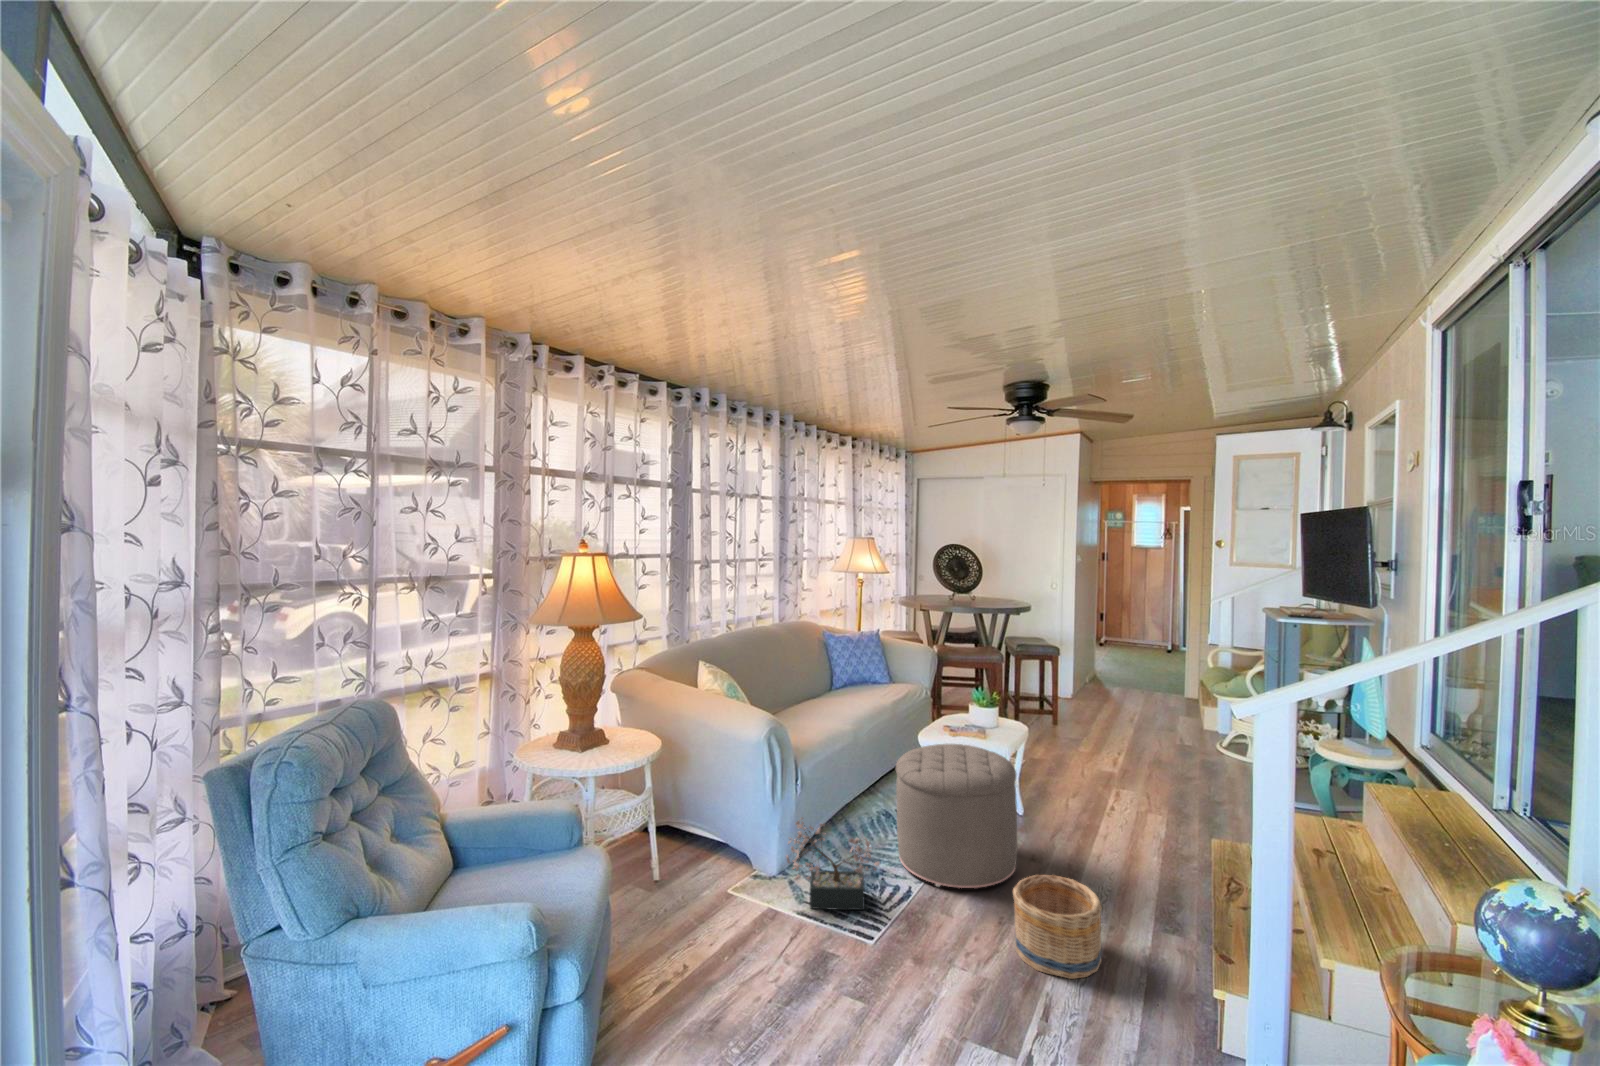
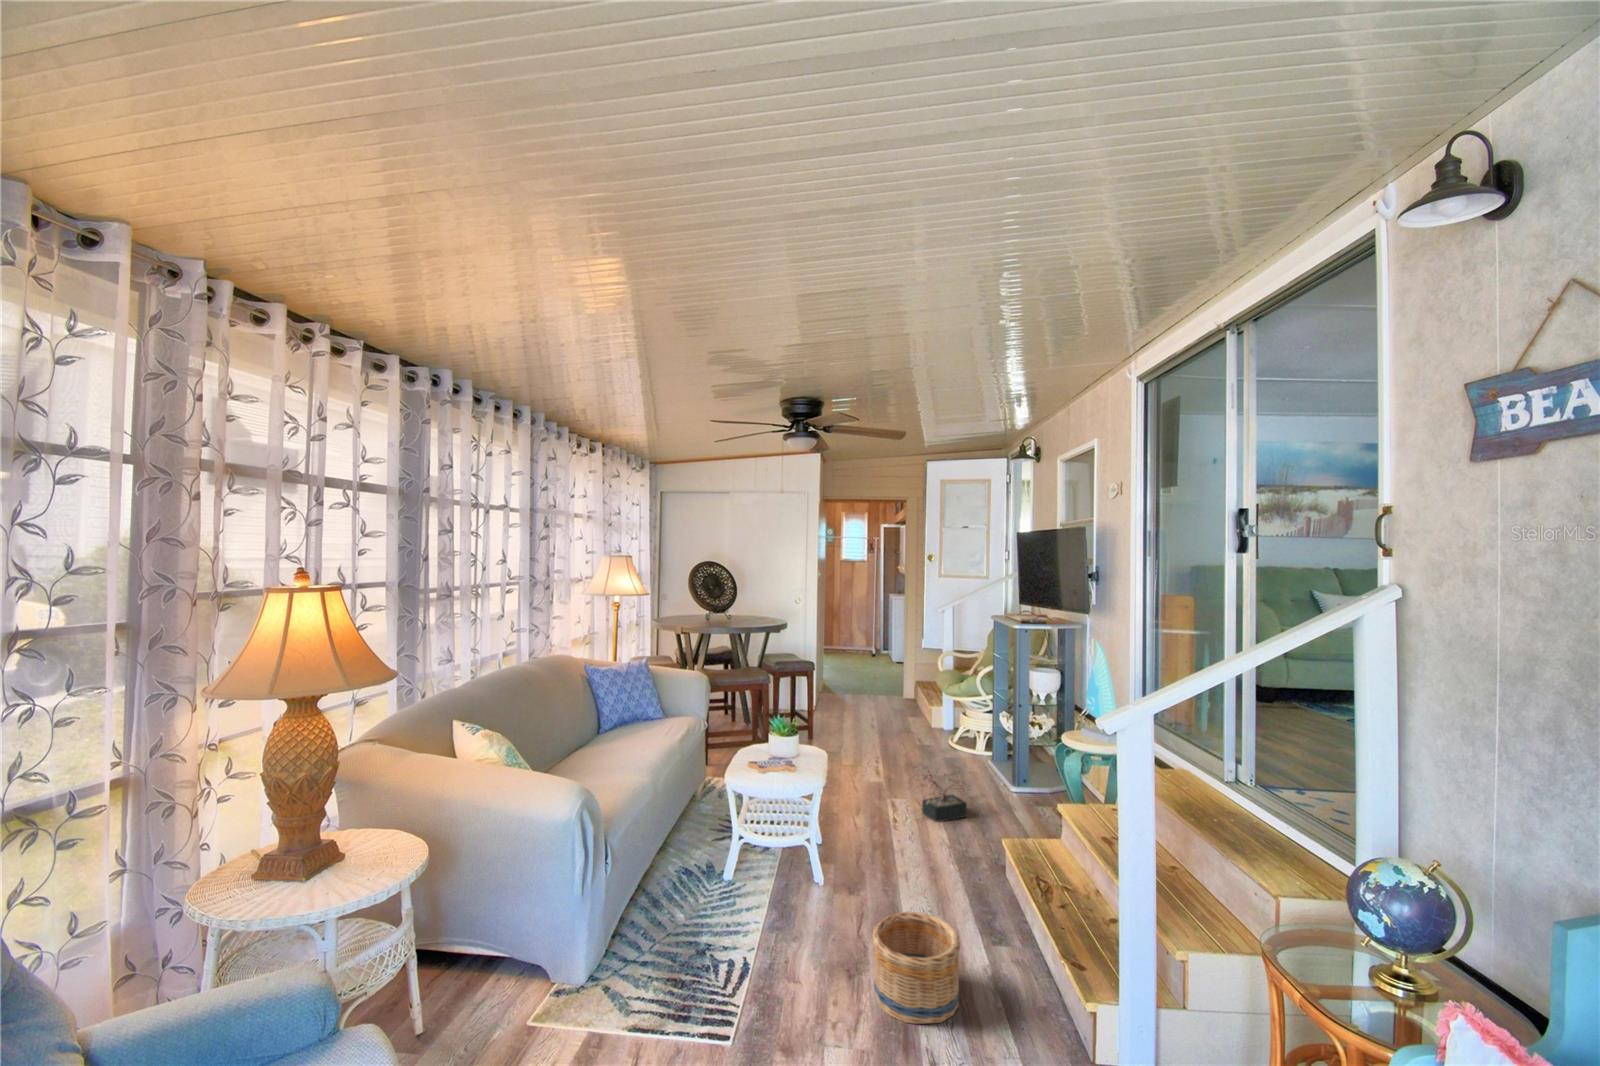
ottoman: present [896,744,1017,888] -> none [717,782,845,950]
decorative plant: present [786,818,879,910] -> present [911,766,970,822]

